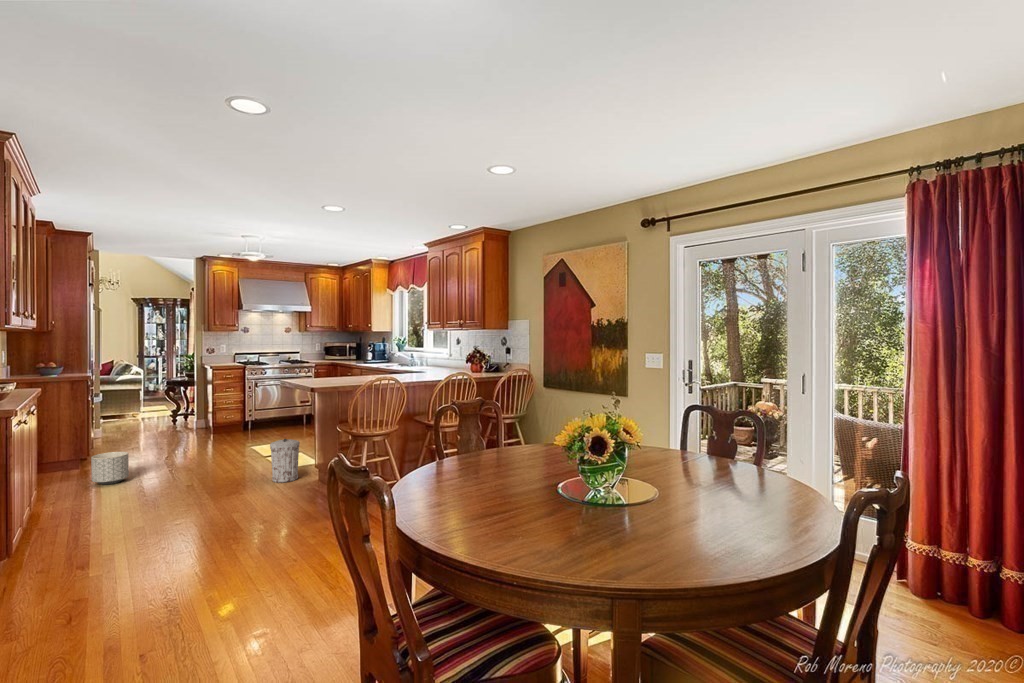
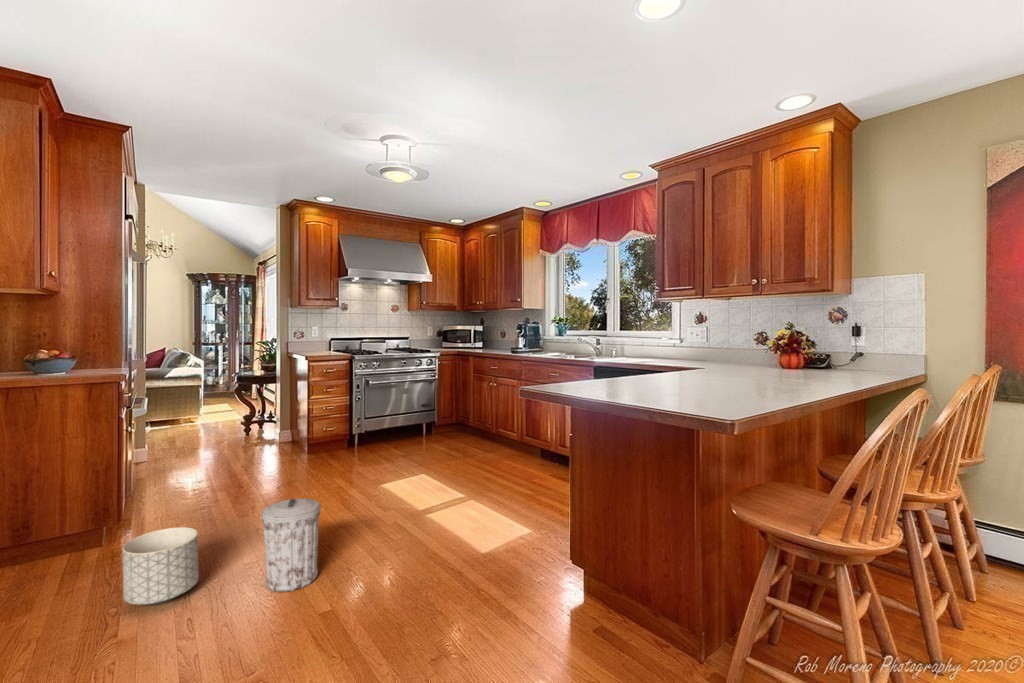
trash can: present [270,439,300,483] -> present [261,499,321,592]

